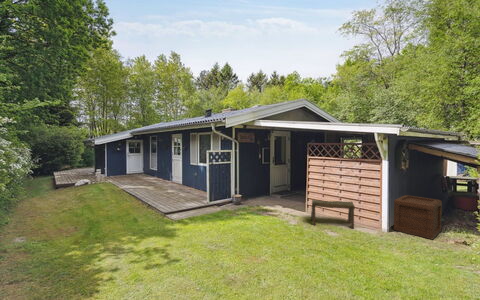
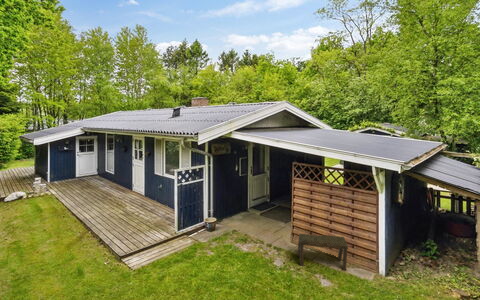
wooden crate: present [394,195,442,239] -> none [388,228,440,286]

